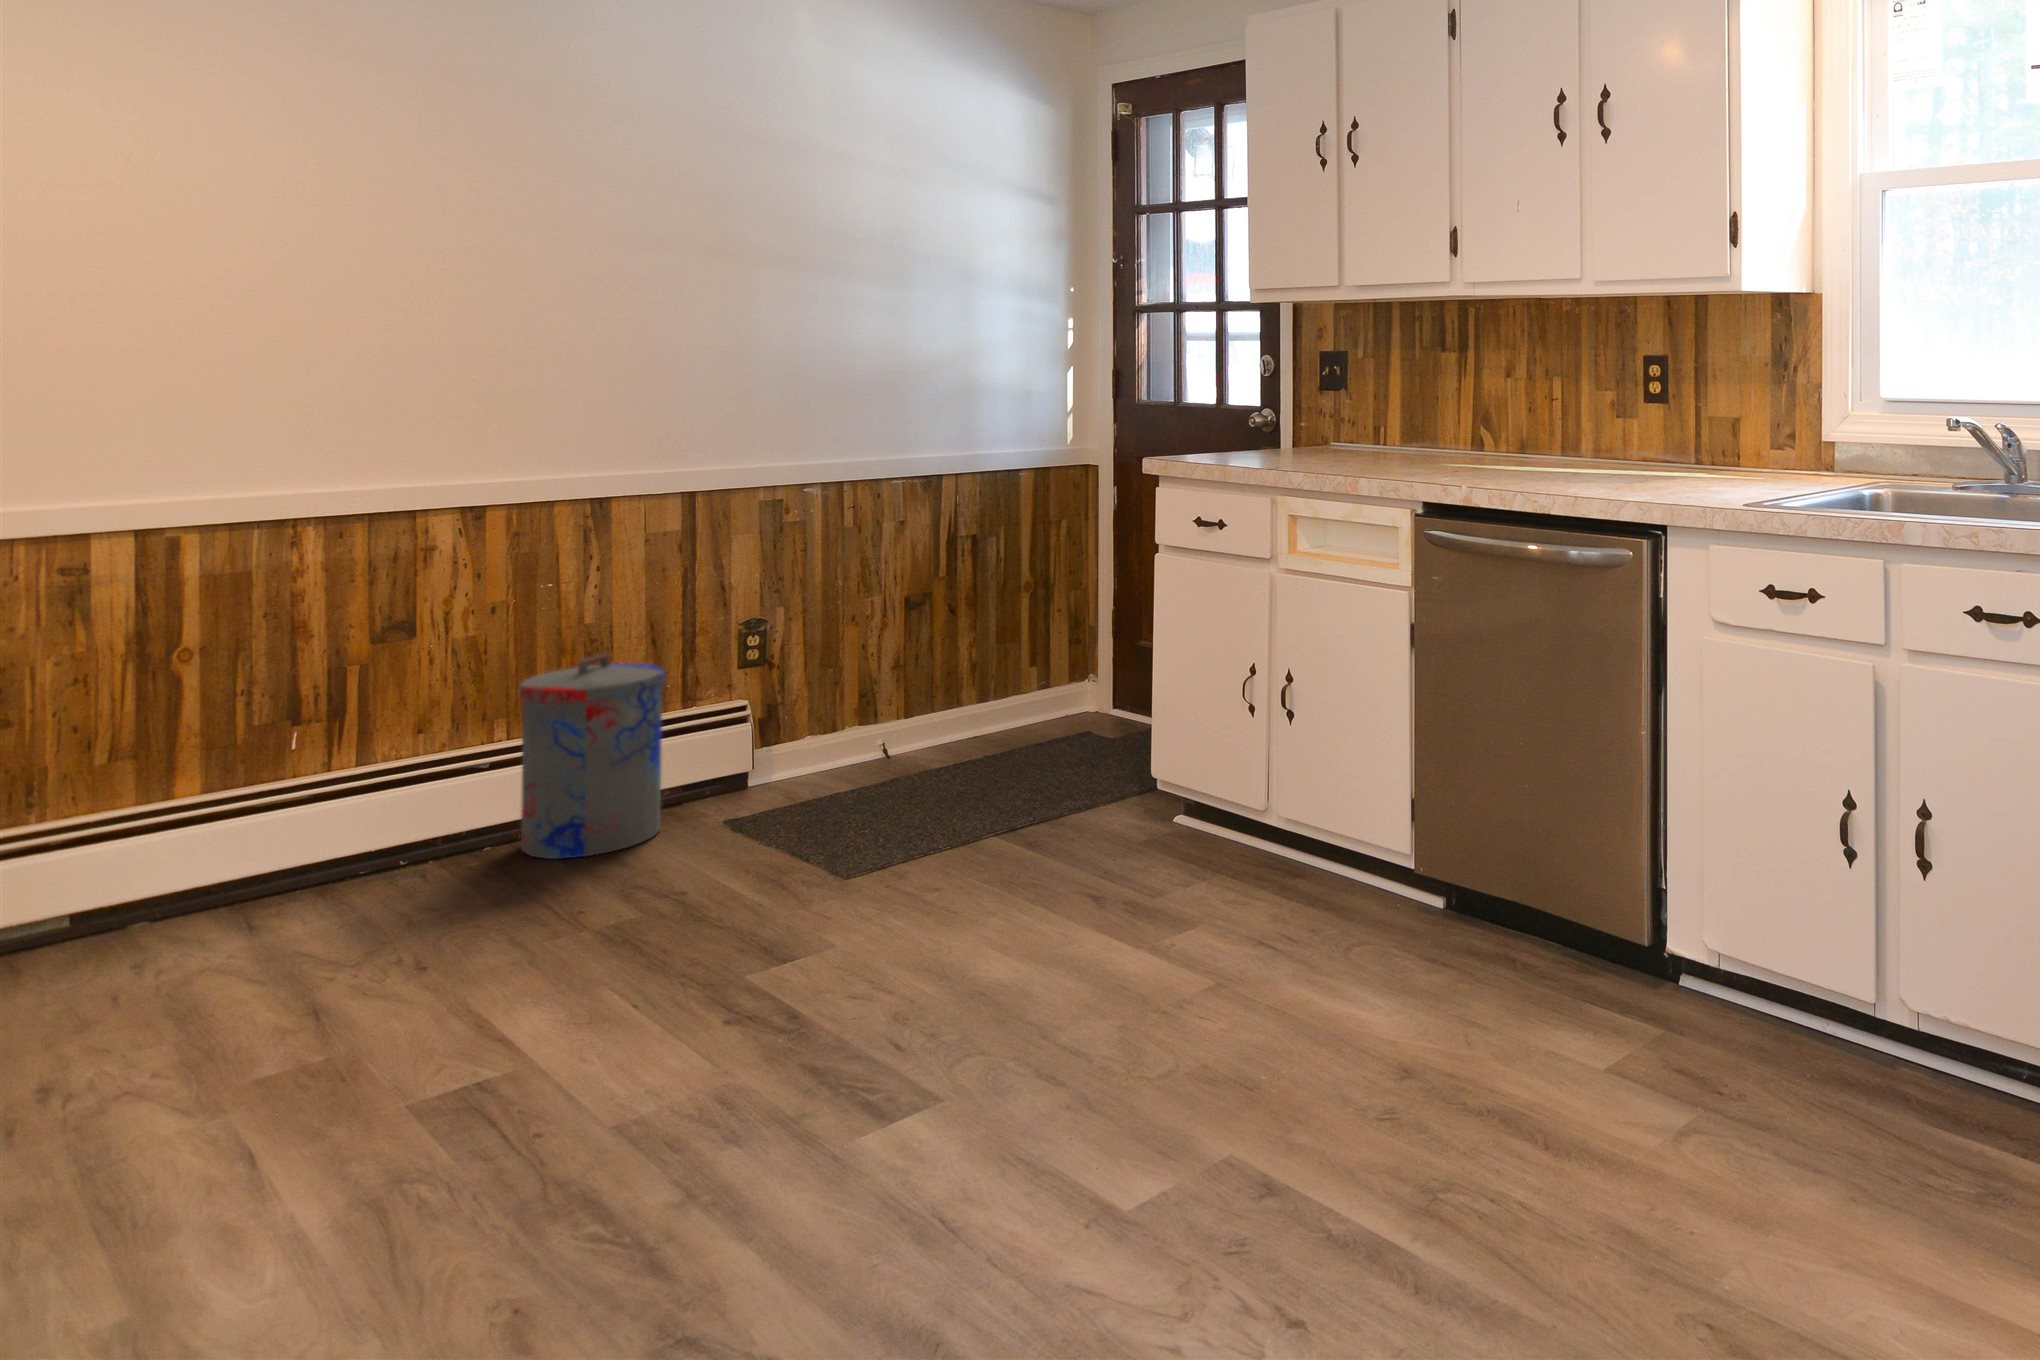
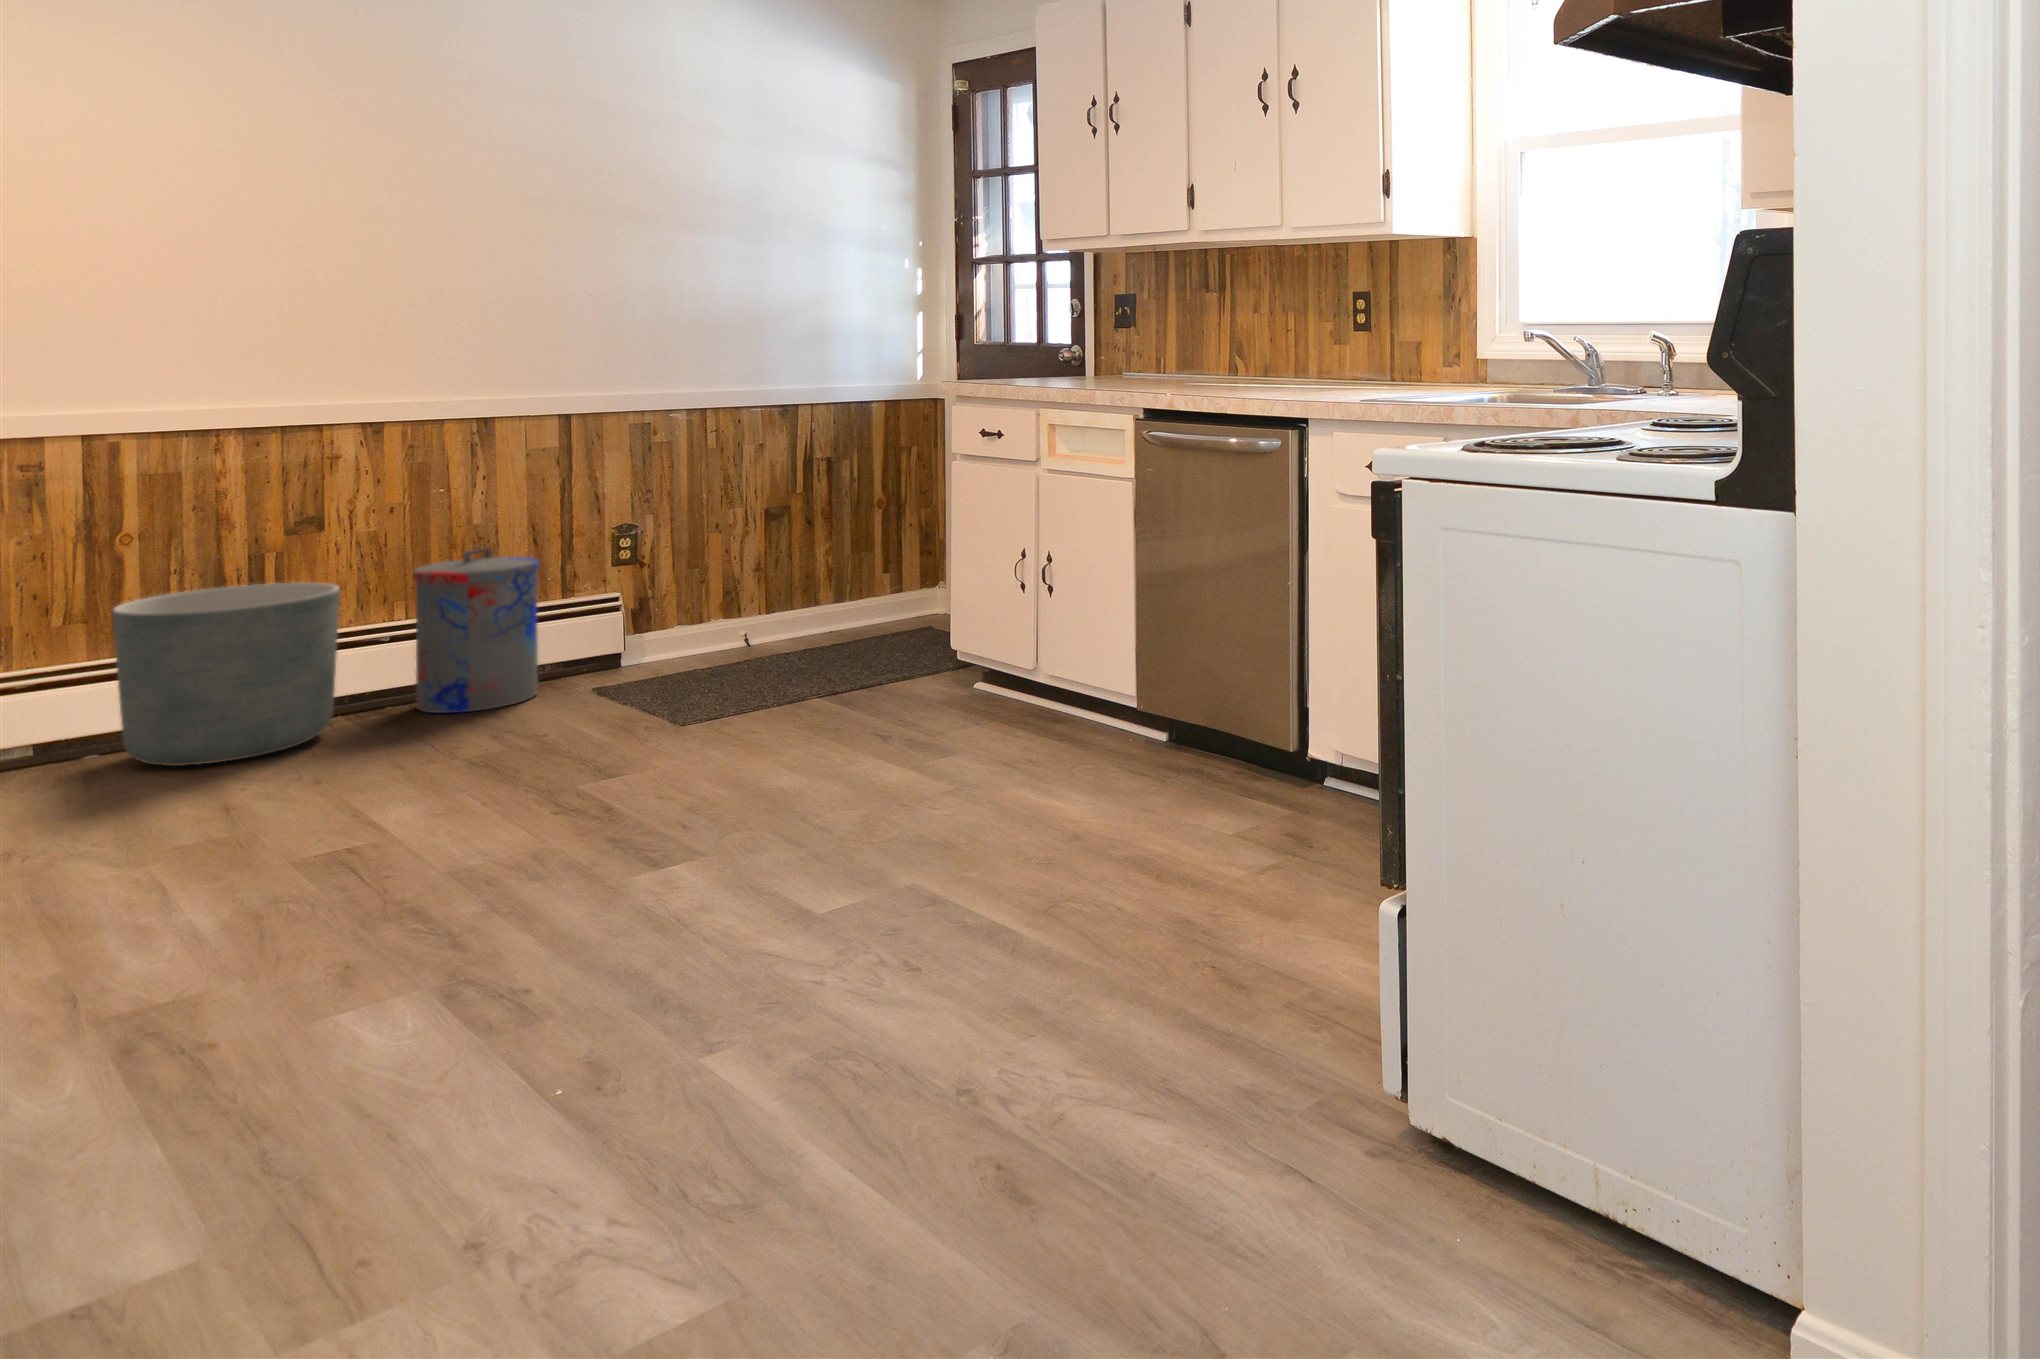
planter: none [171,703,439,941] -> present [113,583,340,766]

